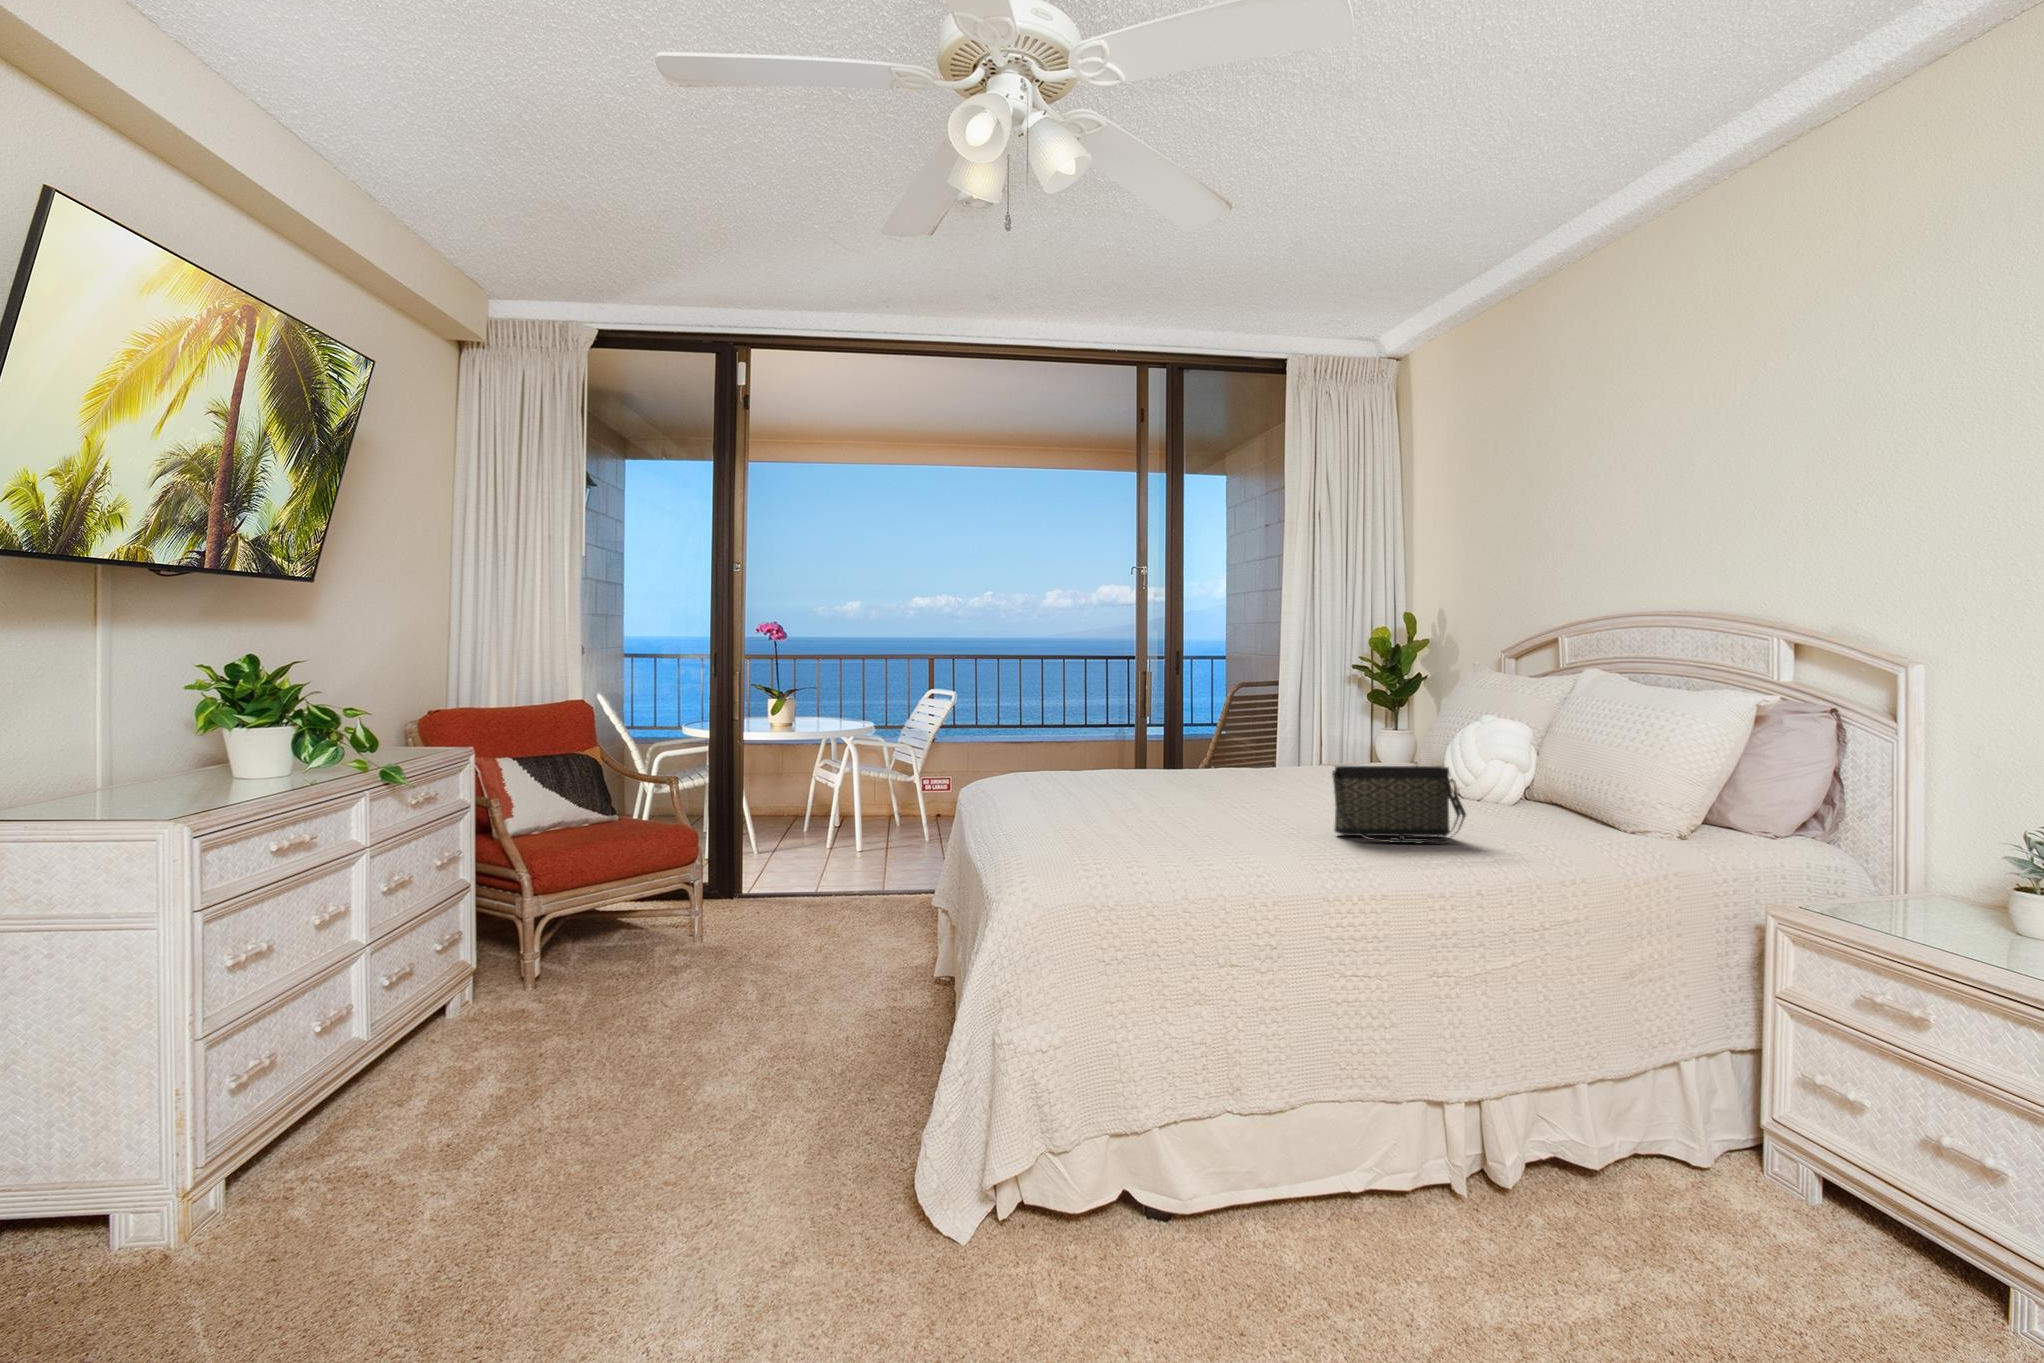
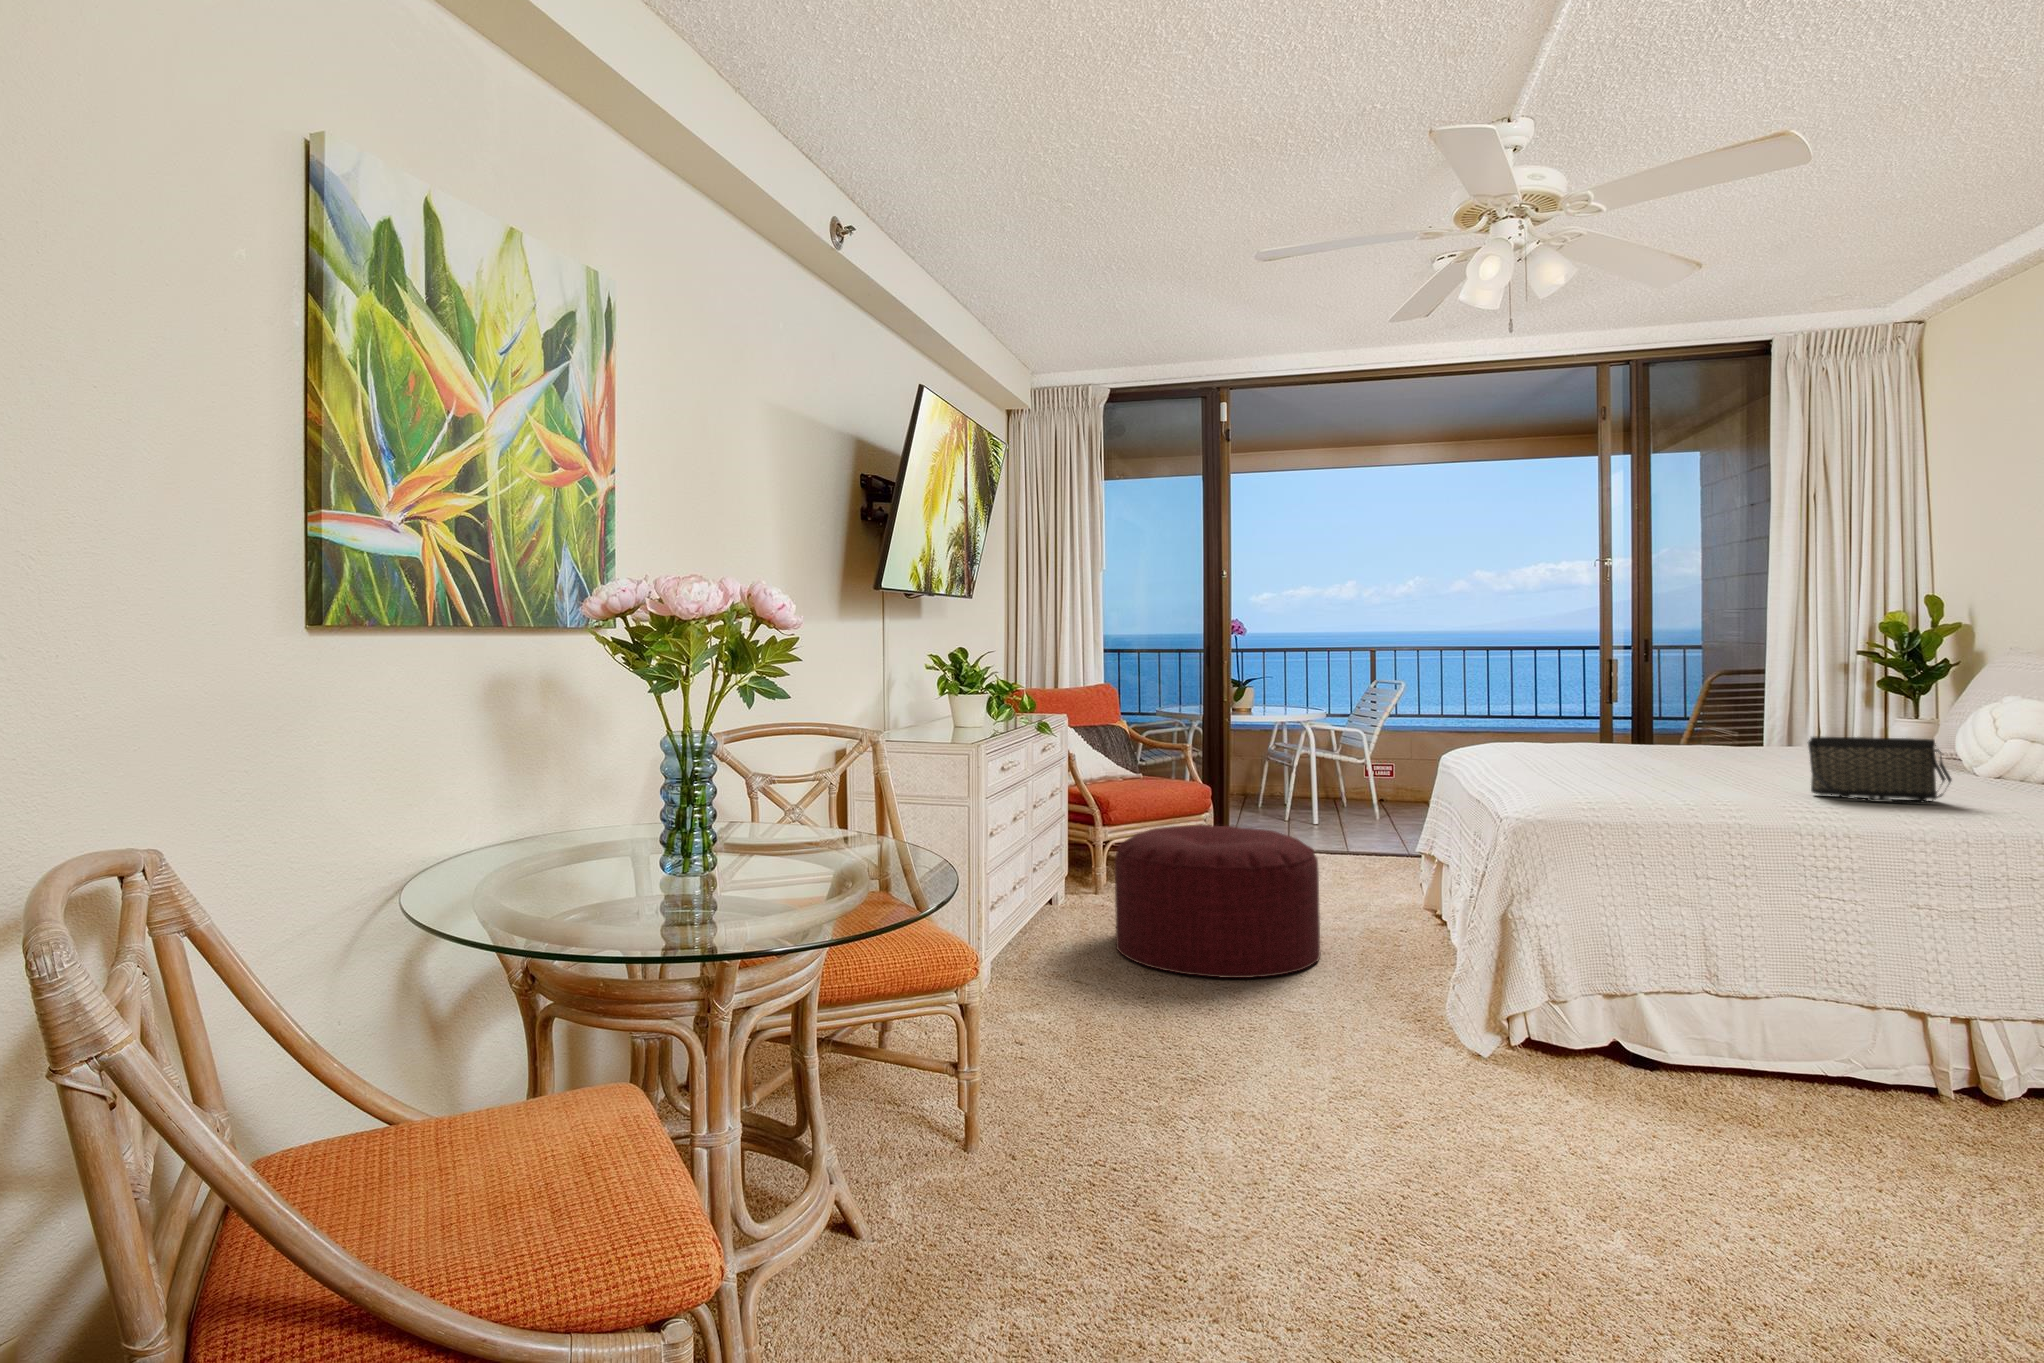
ottoman: none [485,897,792,1144] -> present [1115,825,1321,978]

